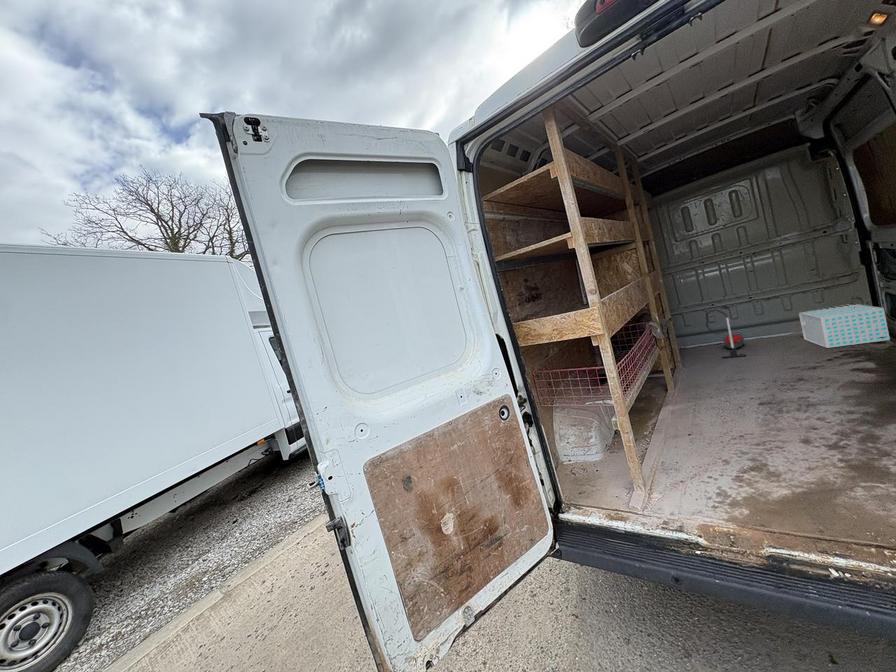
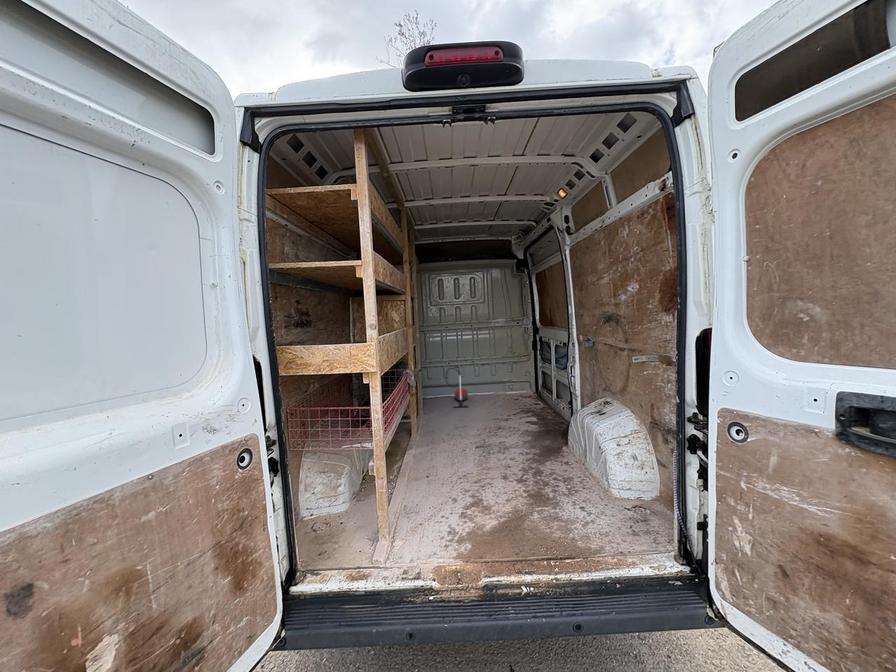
storage box: present [799,304,890,348] -> none [500,376,542,405]

